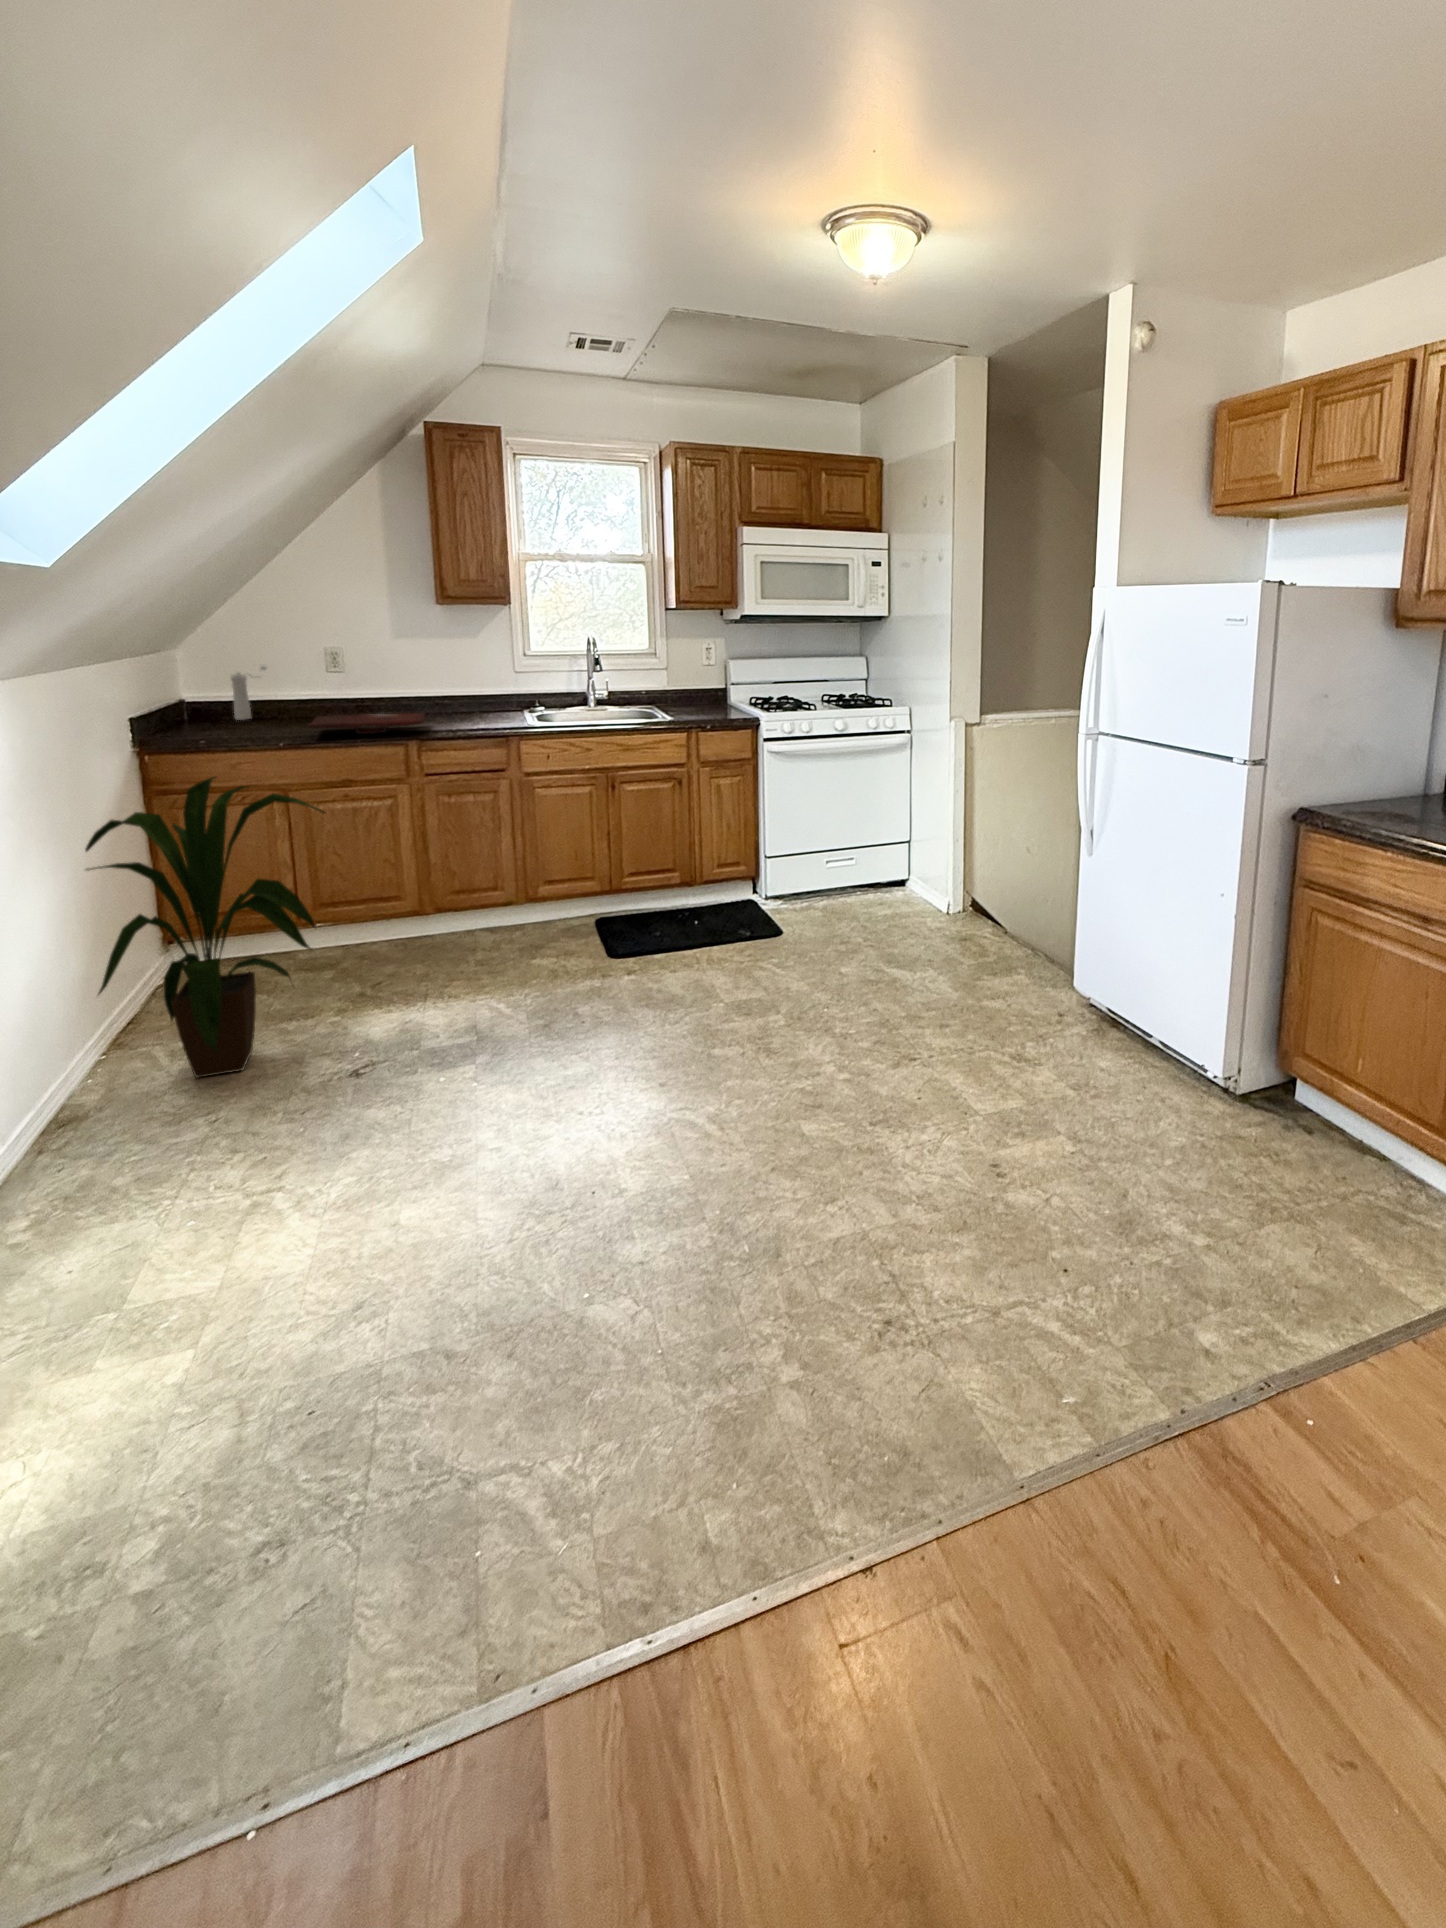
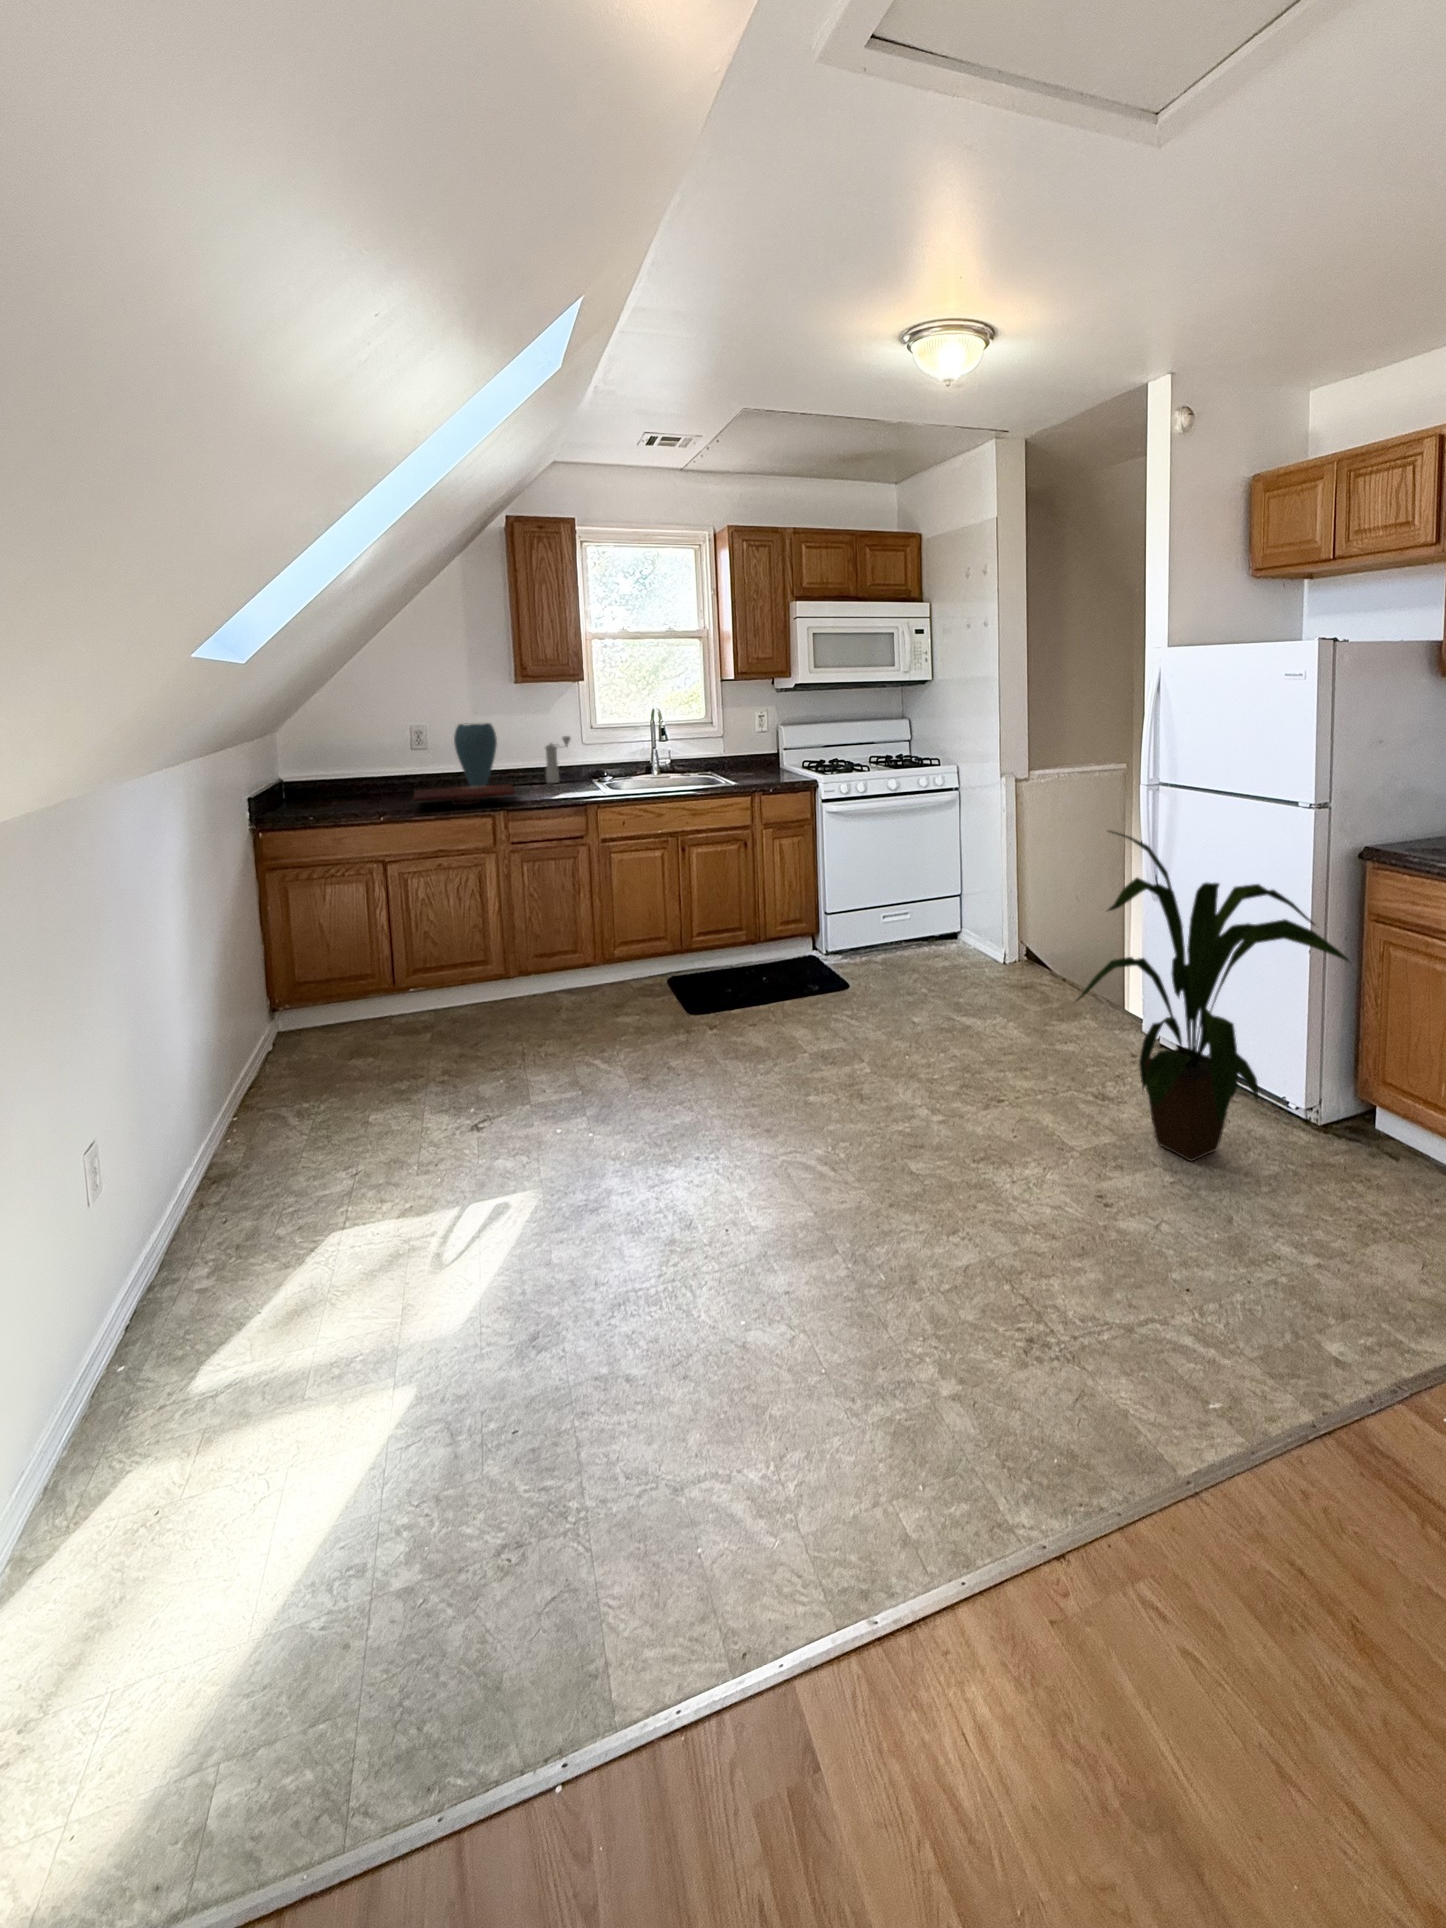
vase: none [367,646,415,715] -> present [454,723,497,786]
pepper mill: present [231,666,266,720] -> present [545,736,571,783]
house plant: present [85,776,324,1078] -> present [1076,830,1349,1161]

